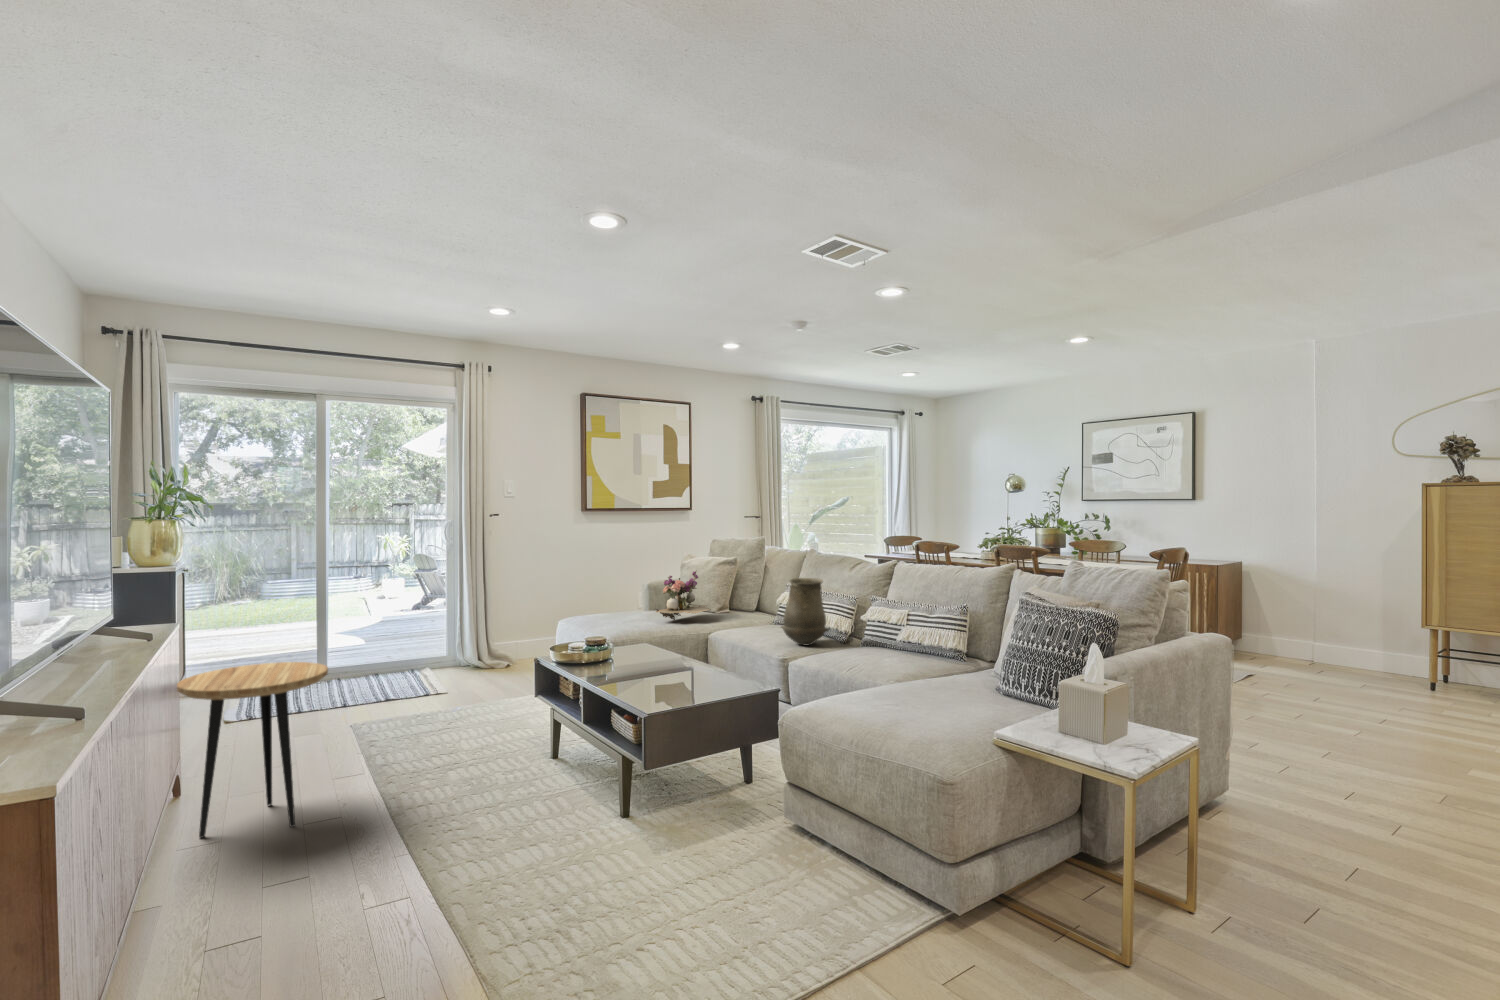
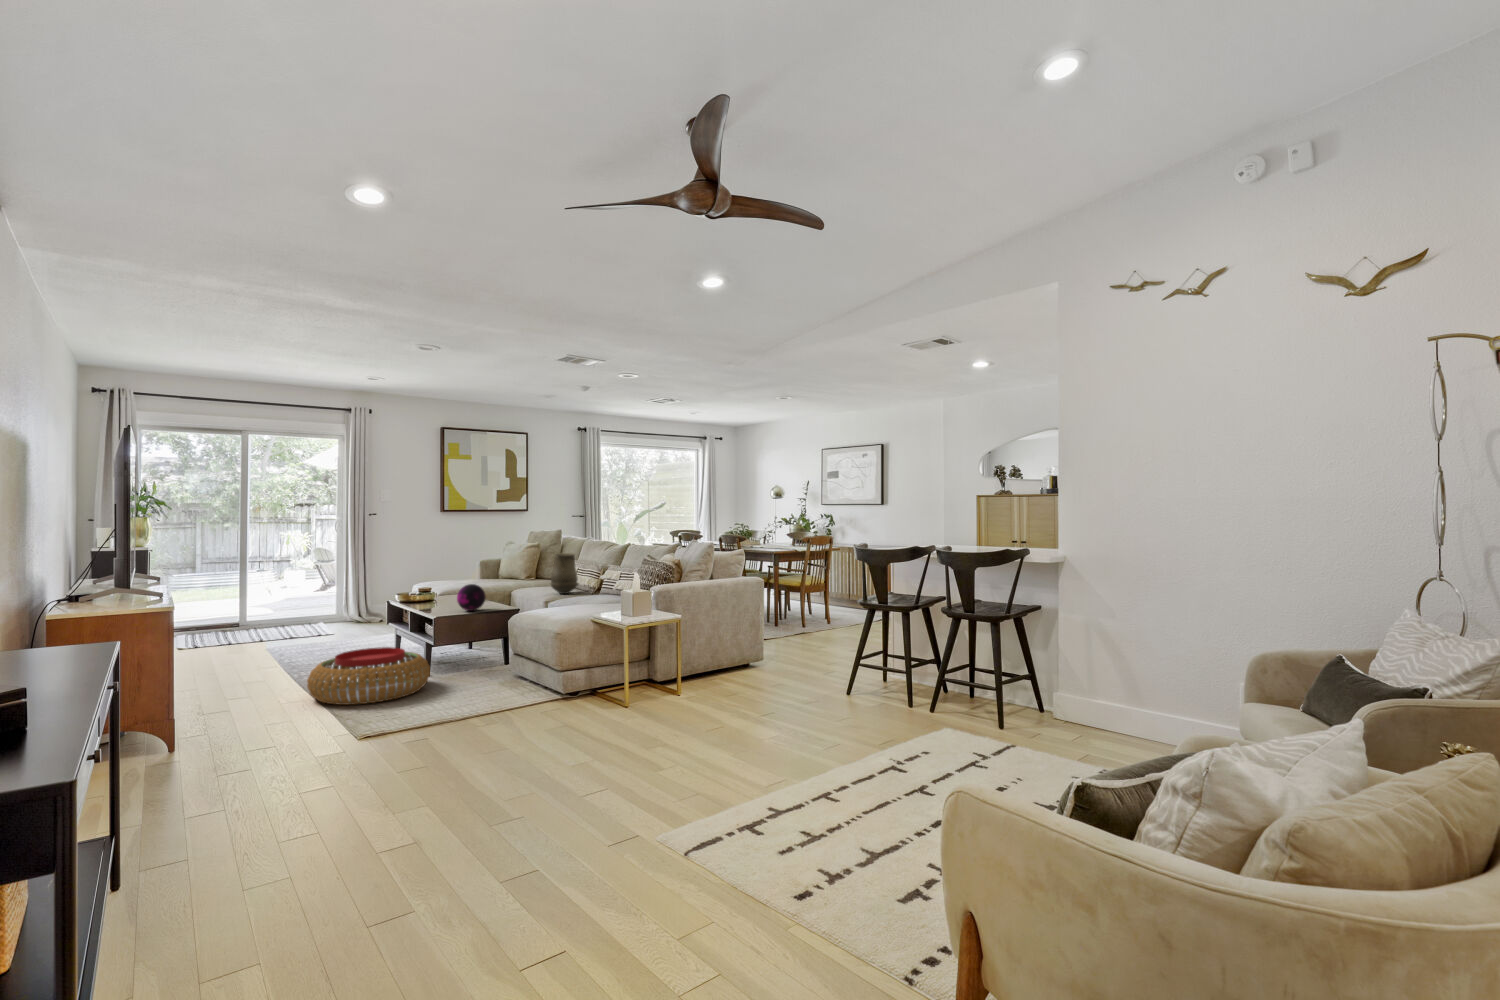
flower arrangement: present [656,570,711,620] -> none [479,552,519,585]
decorative orb: none [664,640,712,689] -> present [457,584,486,611]
side table: present [177,662,328,838] -> none [172,599,258,689]
pouf: none [413,771,642,923] -> present [307,647,430,705]

